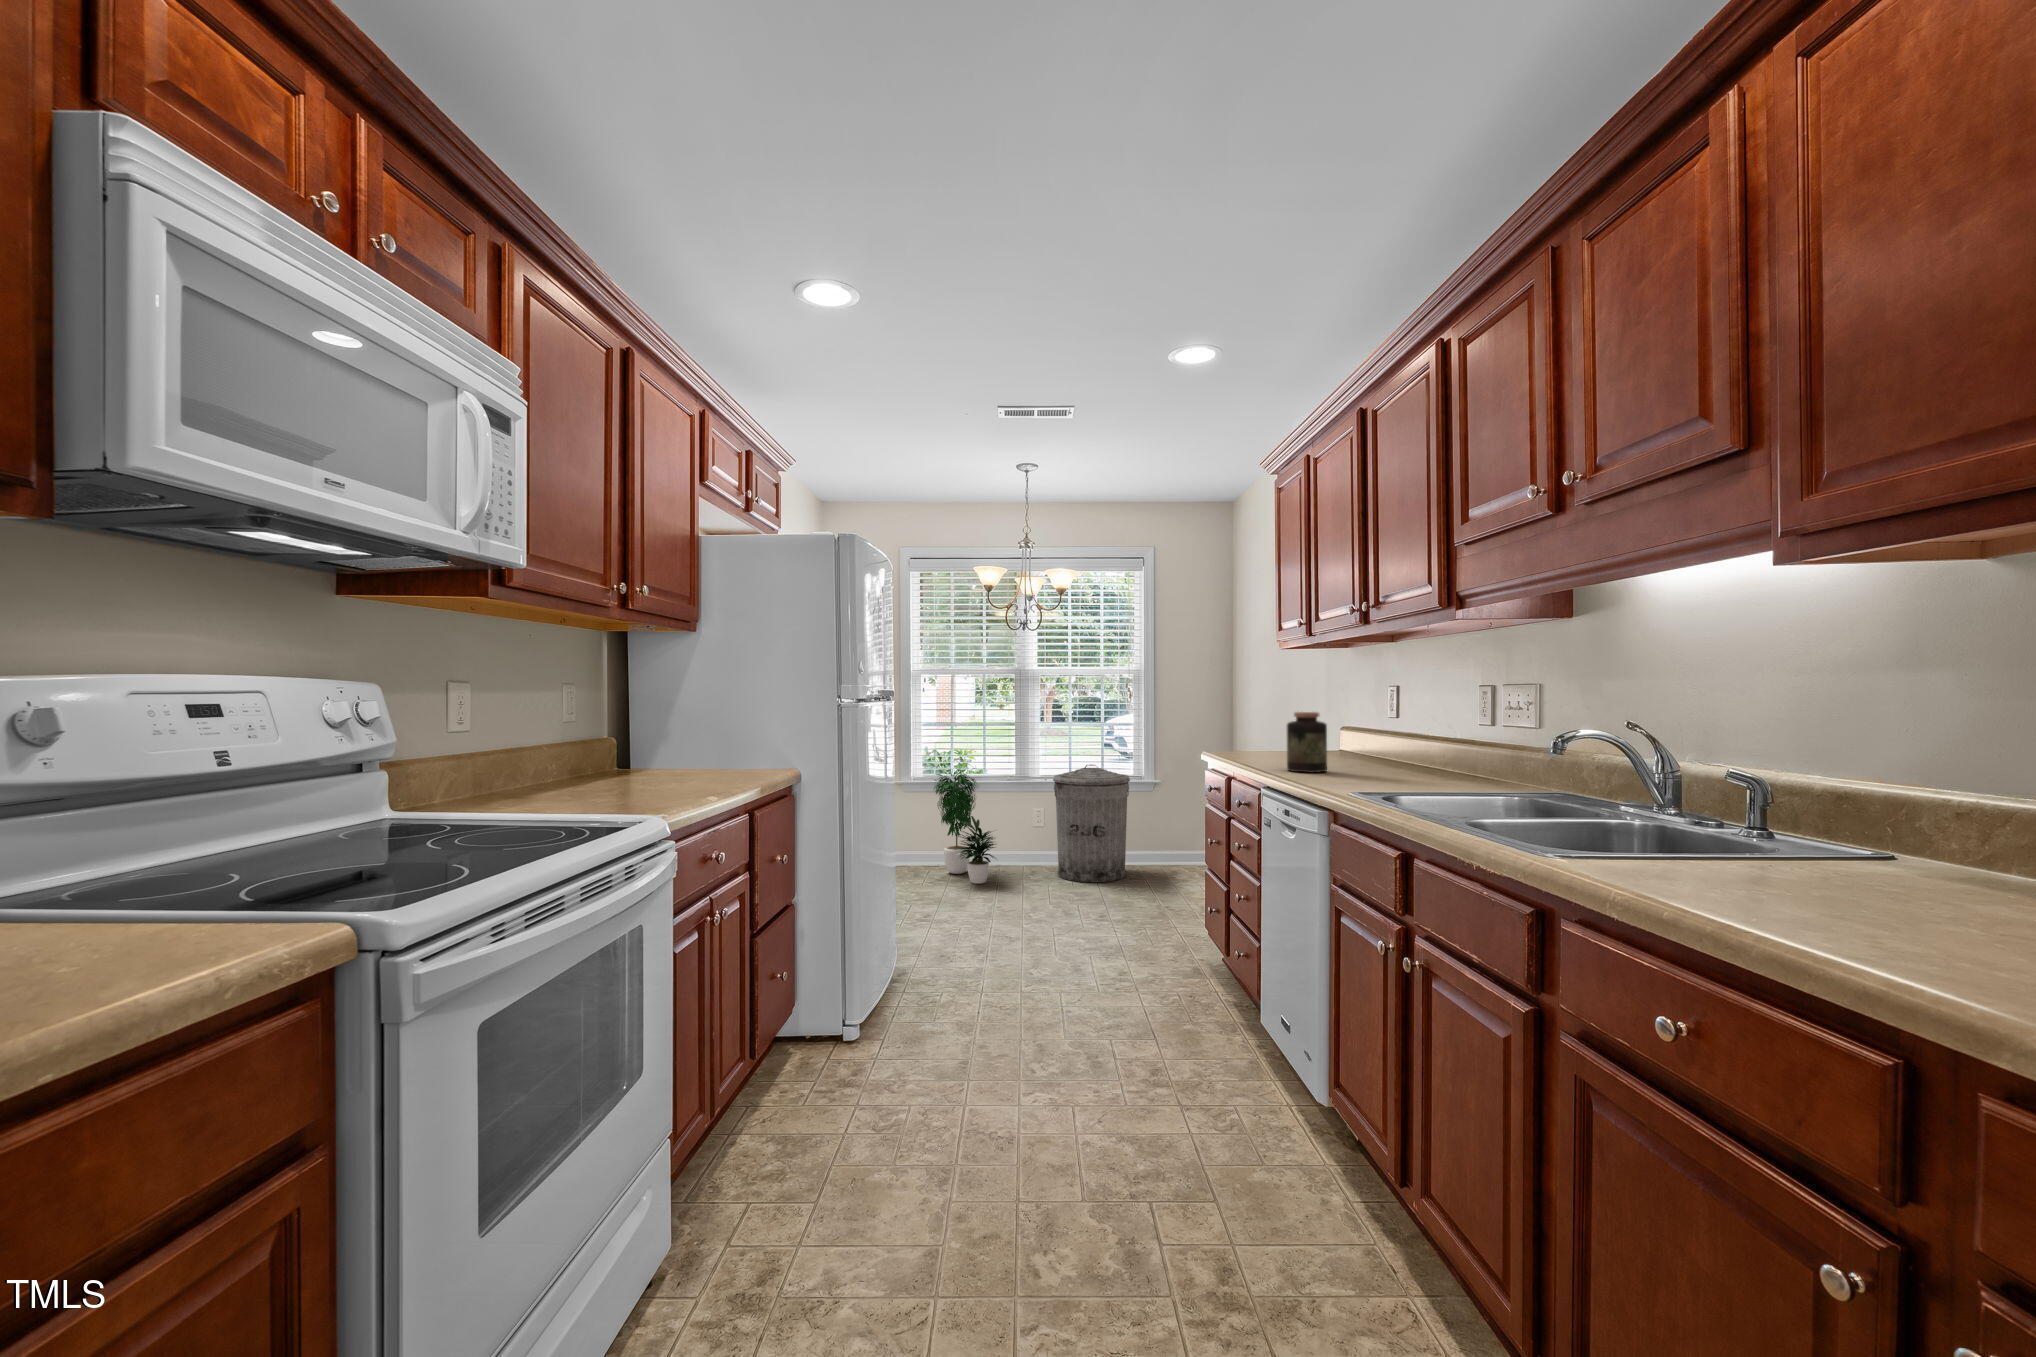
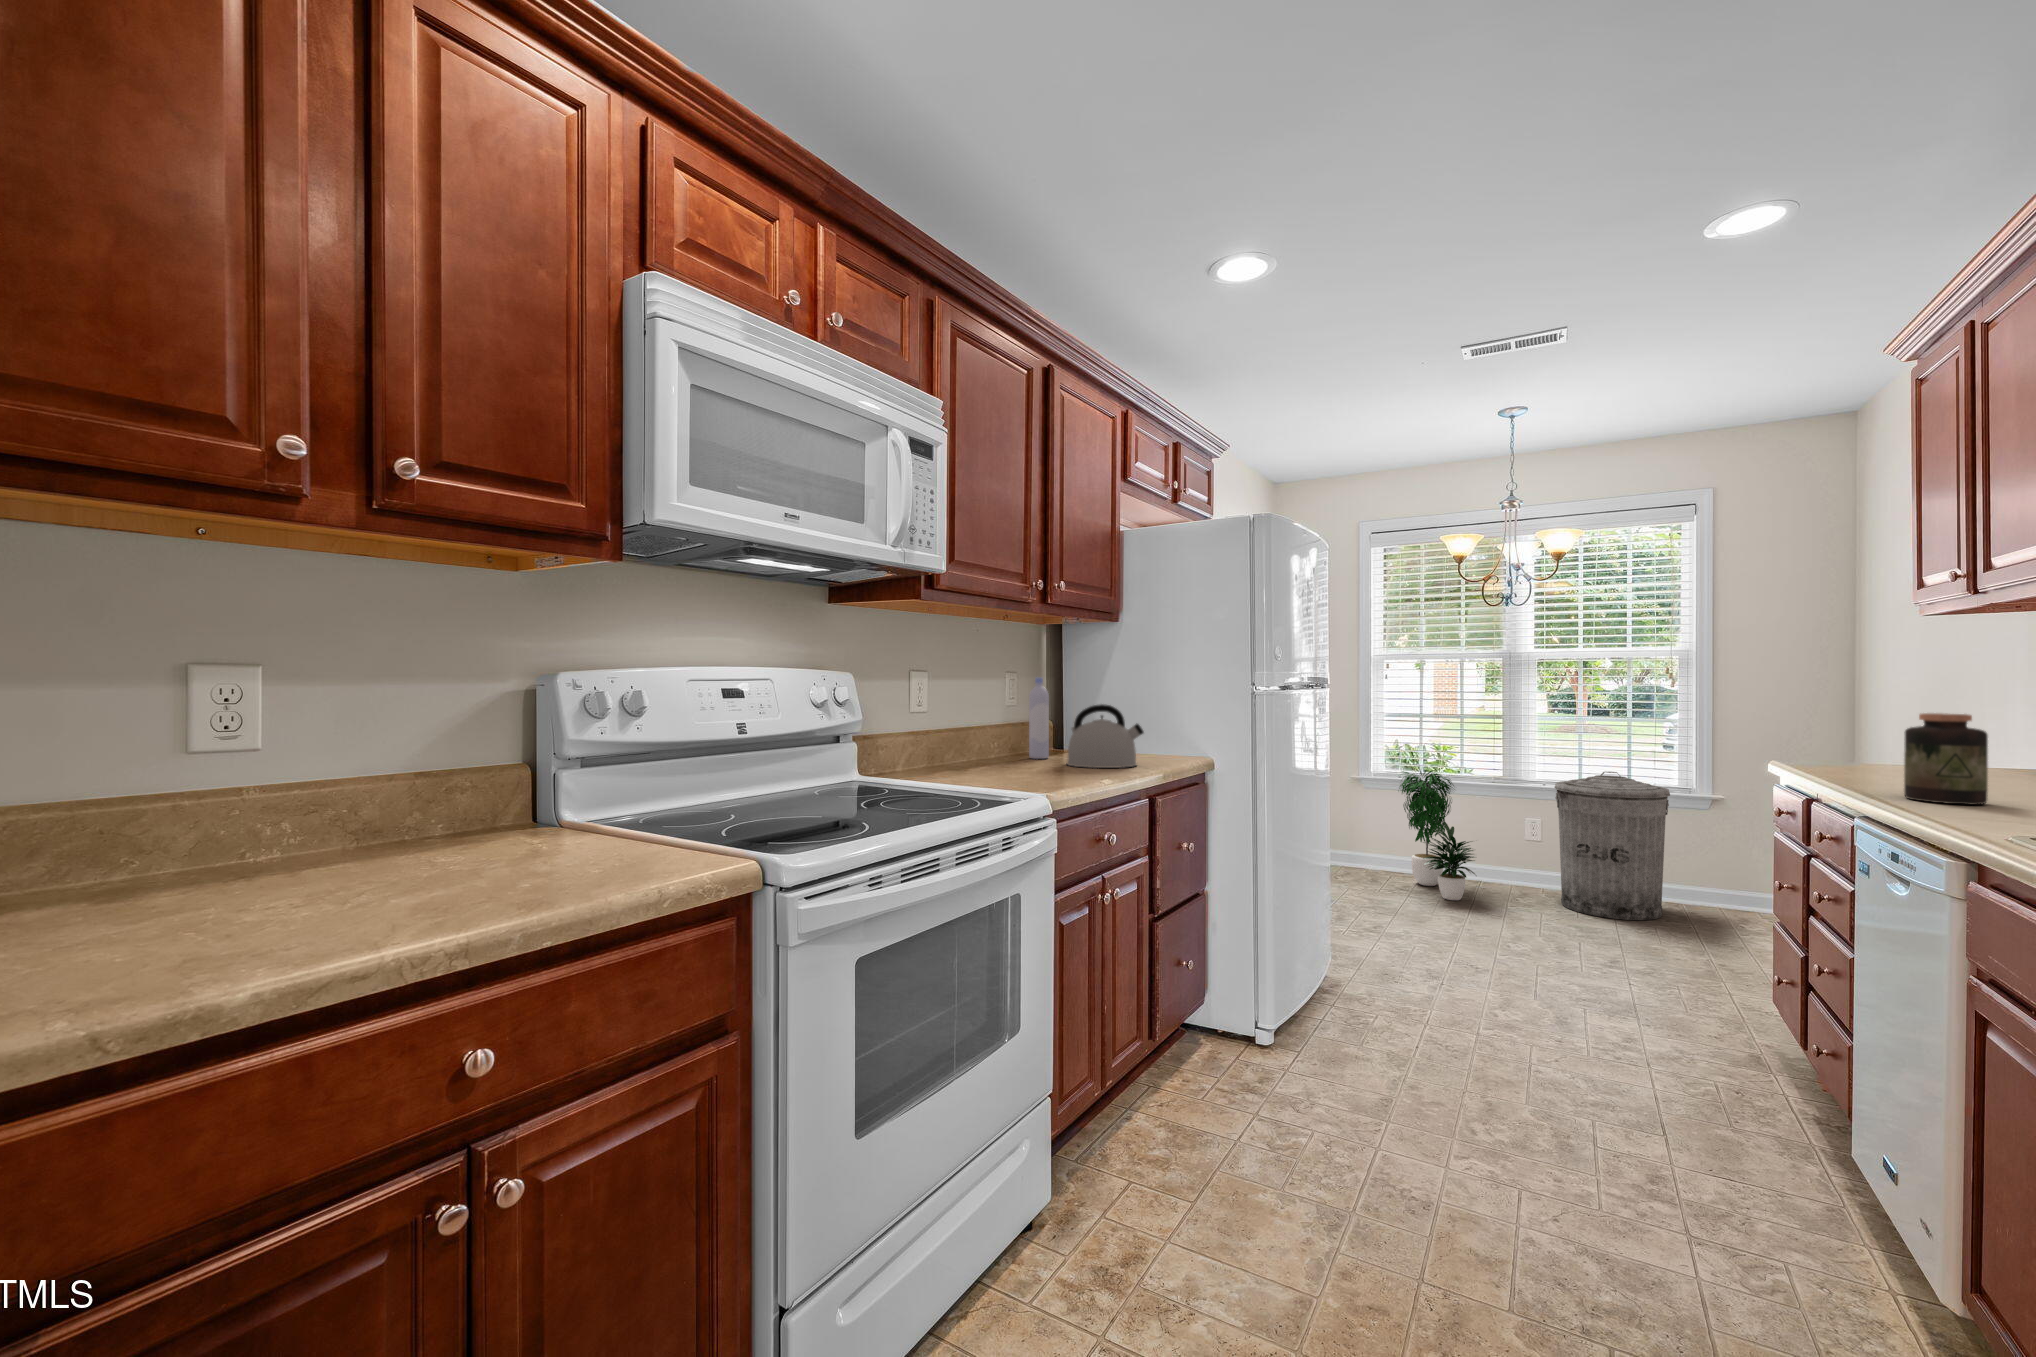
bottle: none [597,692,621,781] -> present [1029,677,1049,759]
kettle: none [647,720,733,786] -> present [1066,704,1144,768]

